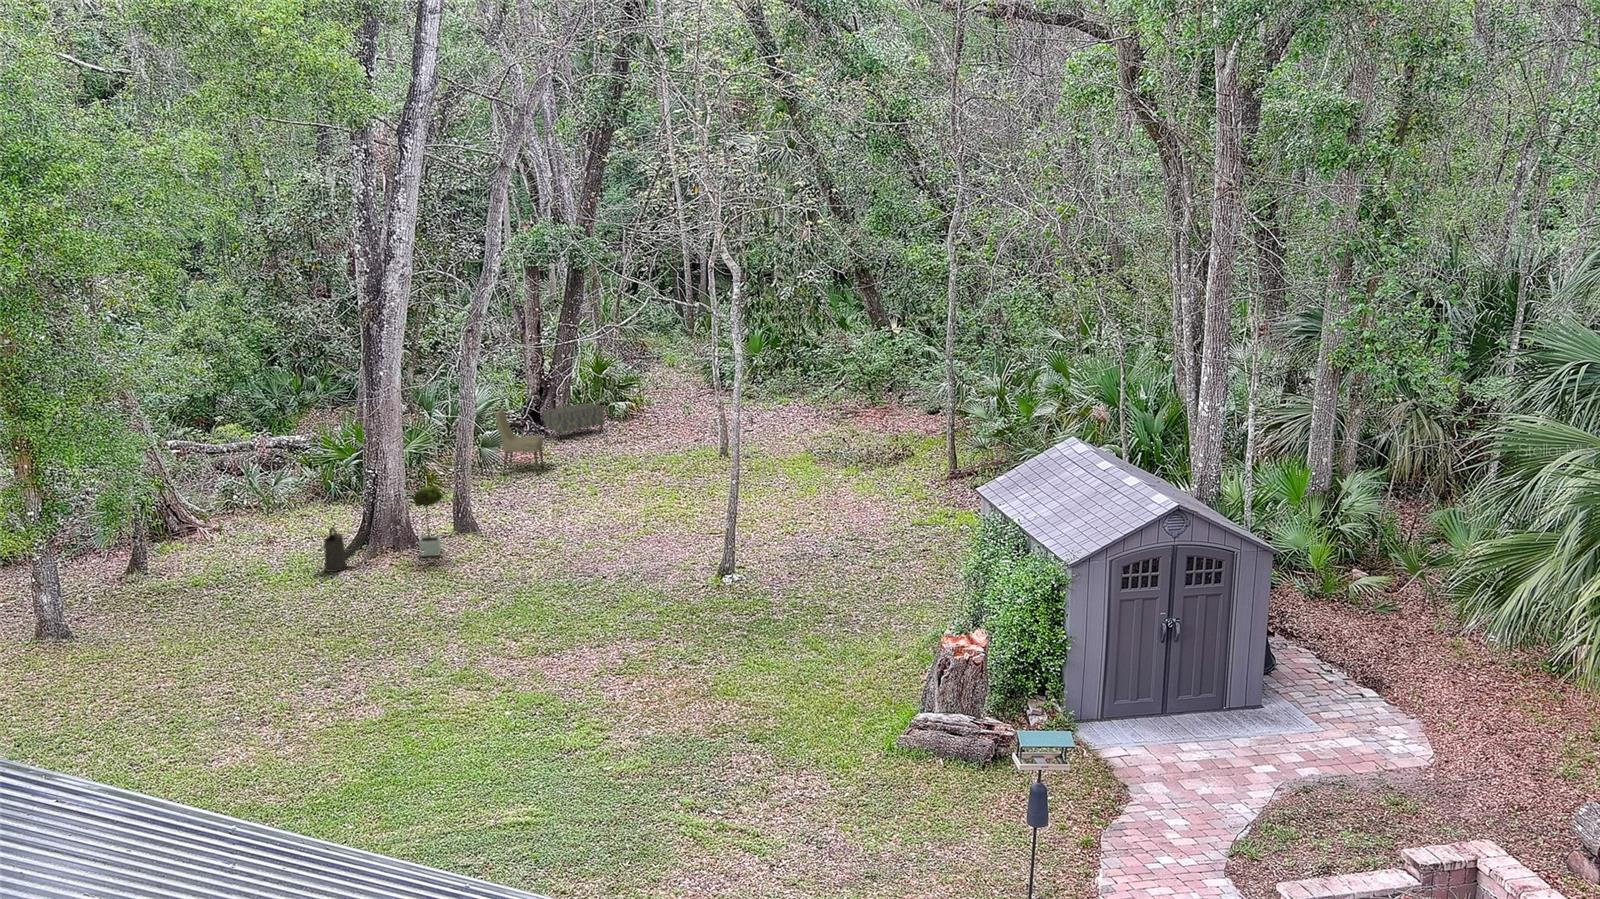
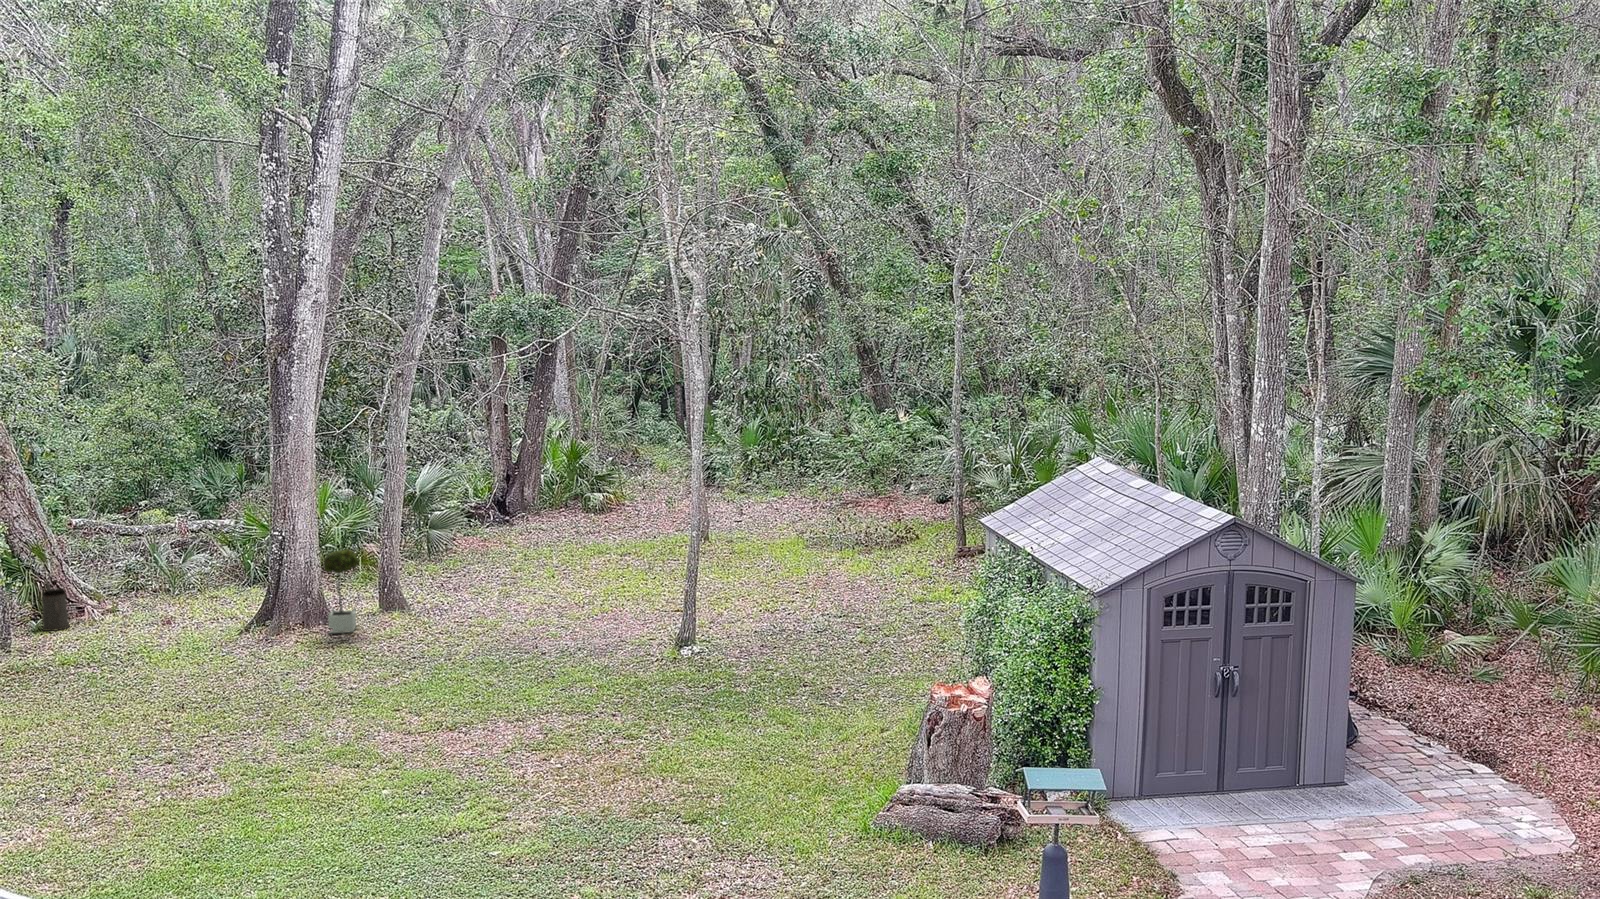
bench: present [542,403,605,441] -> none [502,489,574,528]
chair: present [495,410,544,475] -> none [441,485,497,559]
watering can: present [324,527,369,572] -> present [42,583,70,631]

